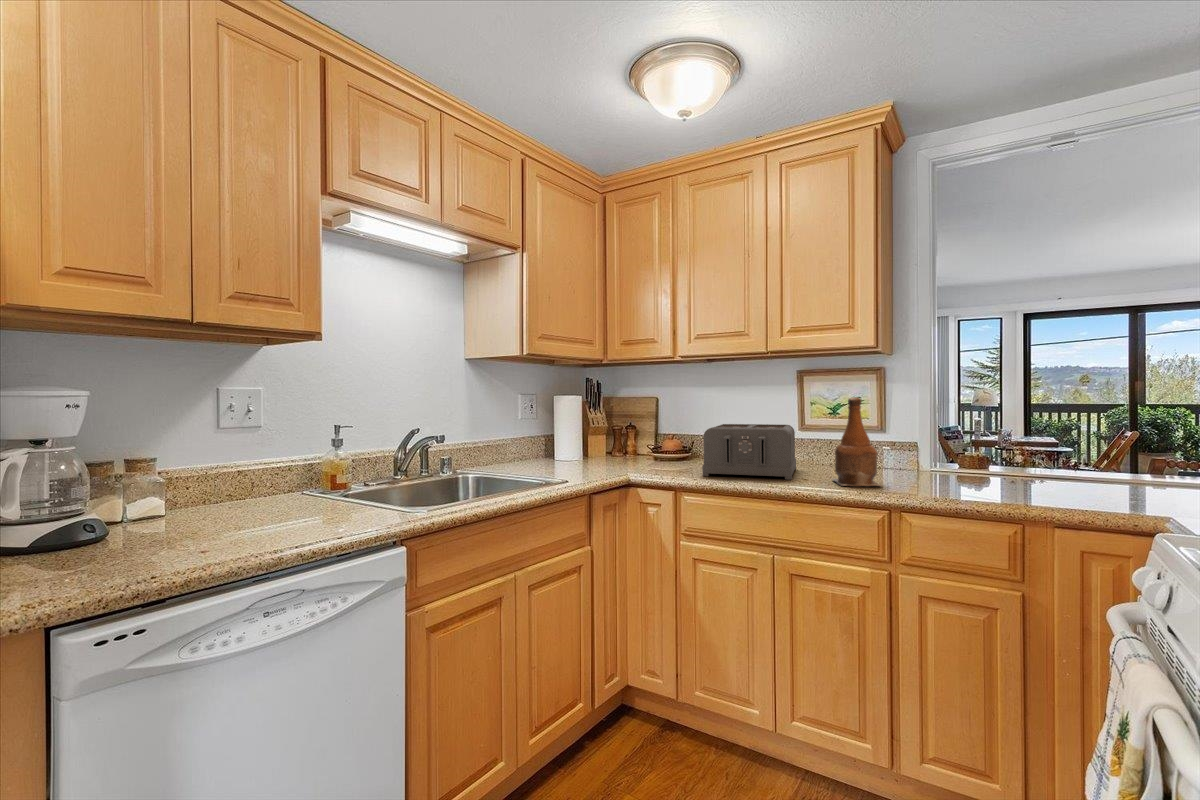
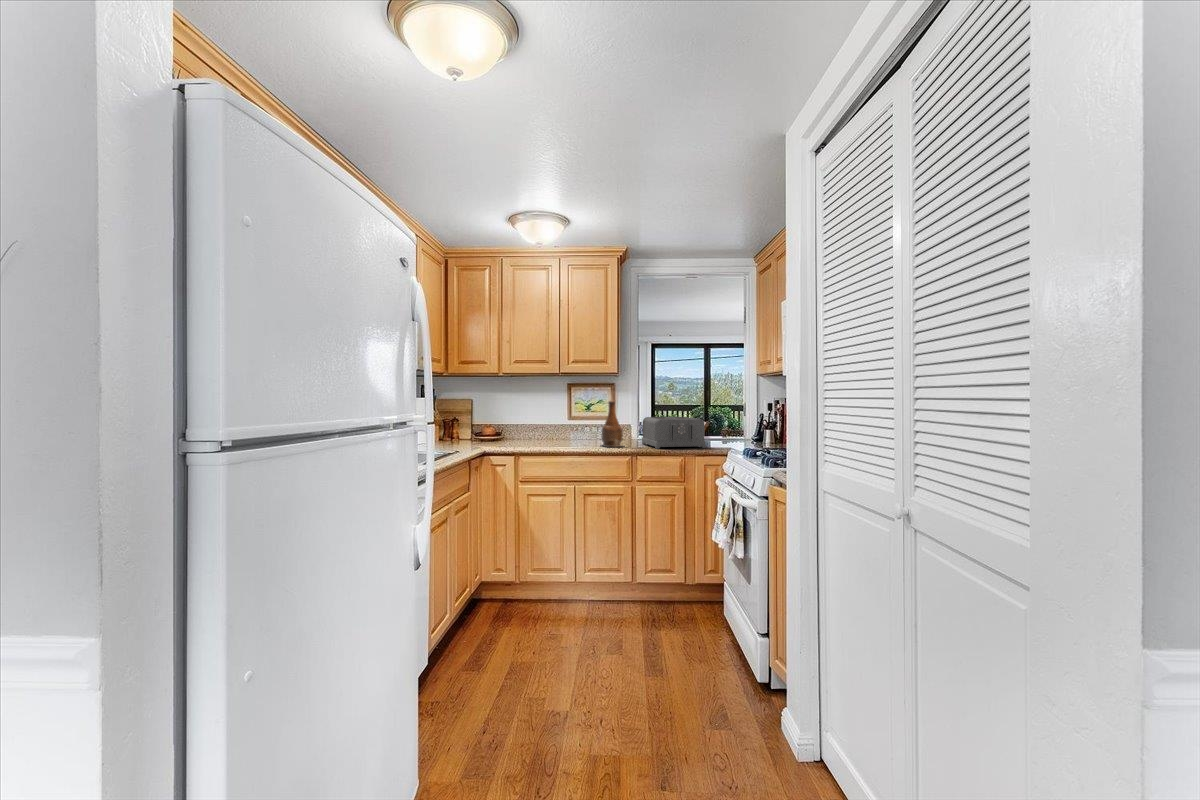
toaster: present [702,424,796,480] -> present [642,417,705,449]

